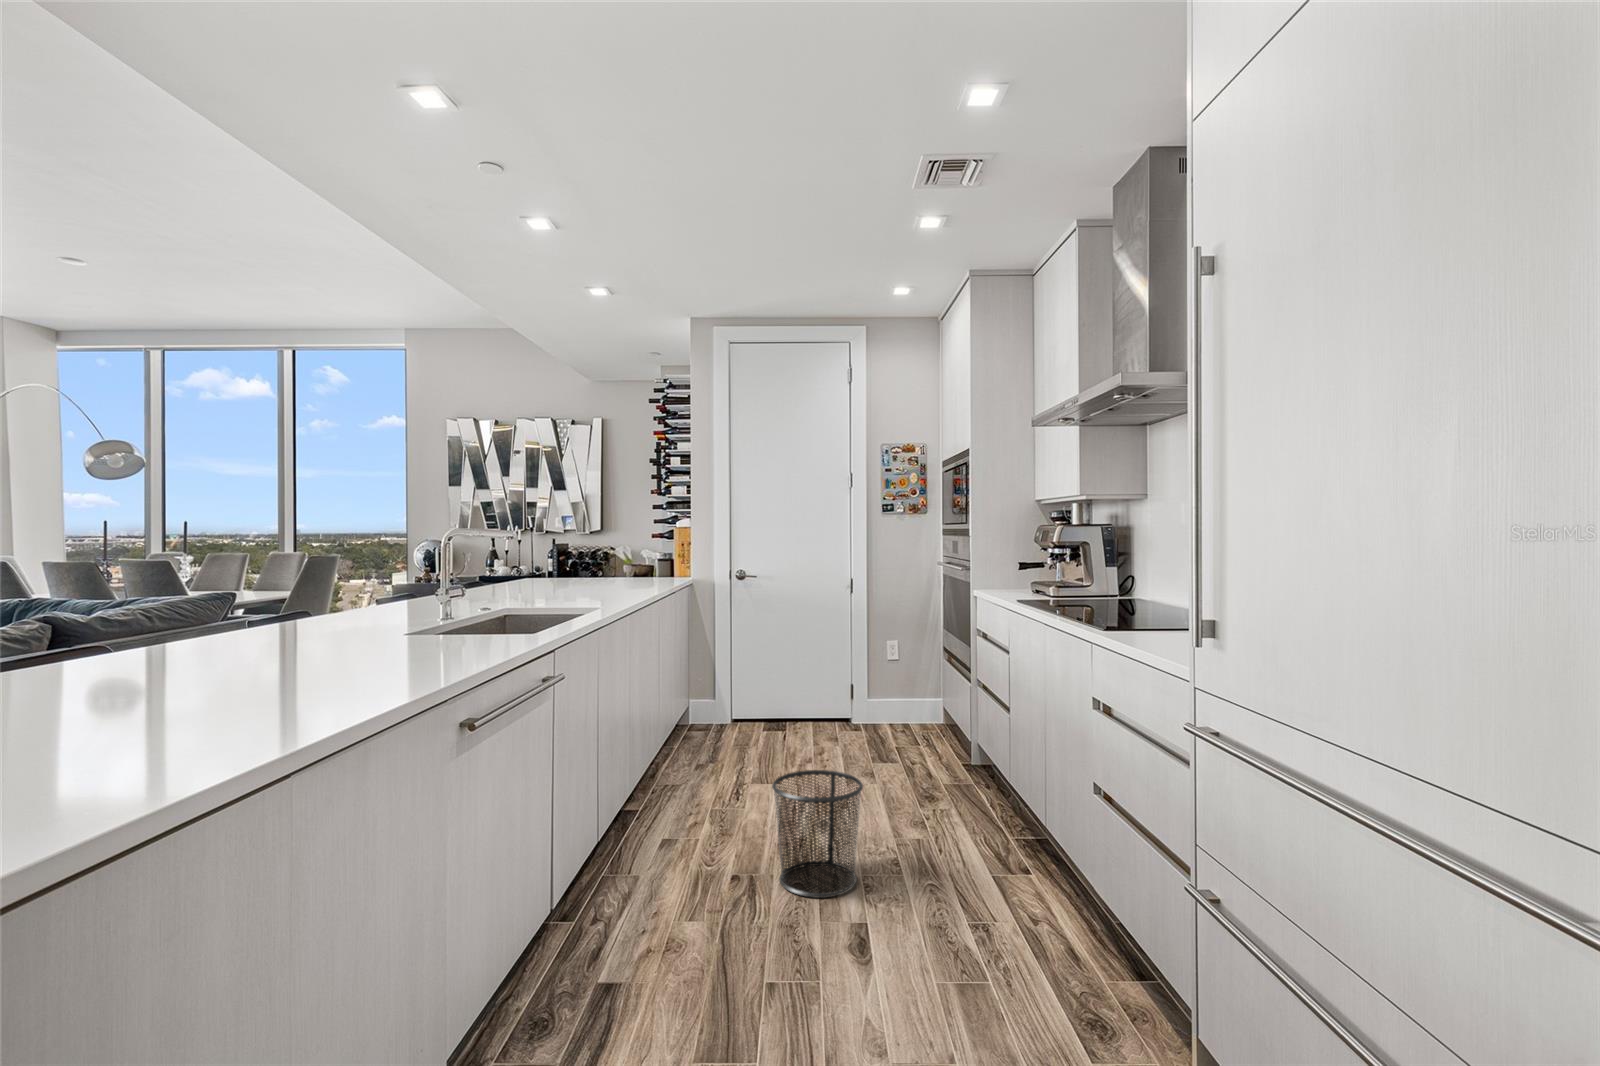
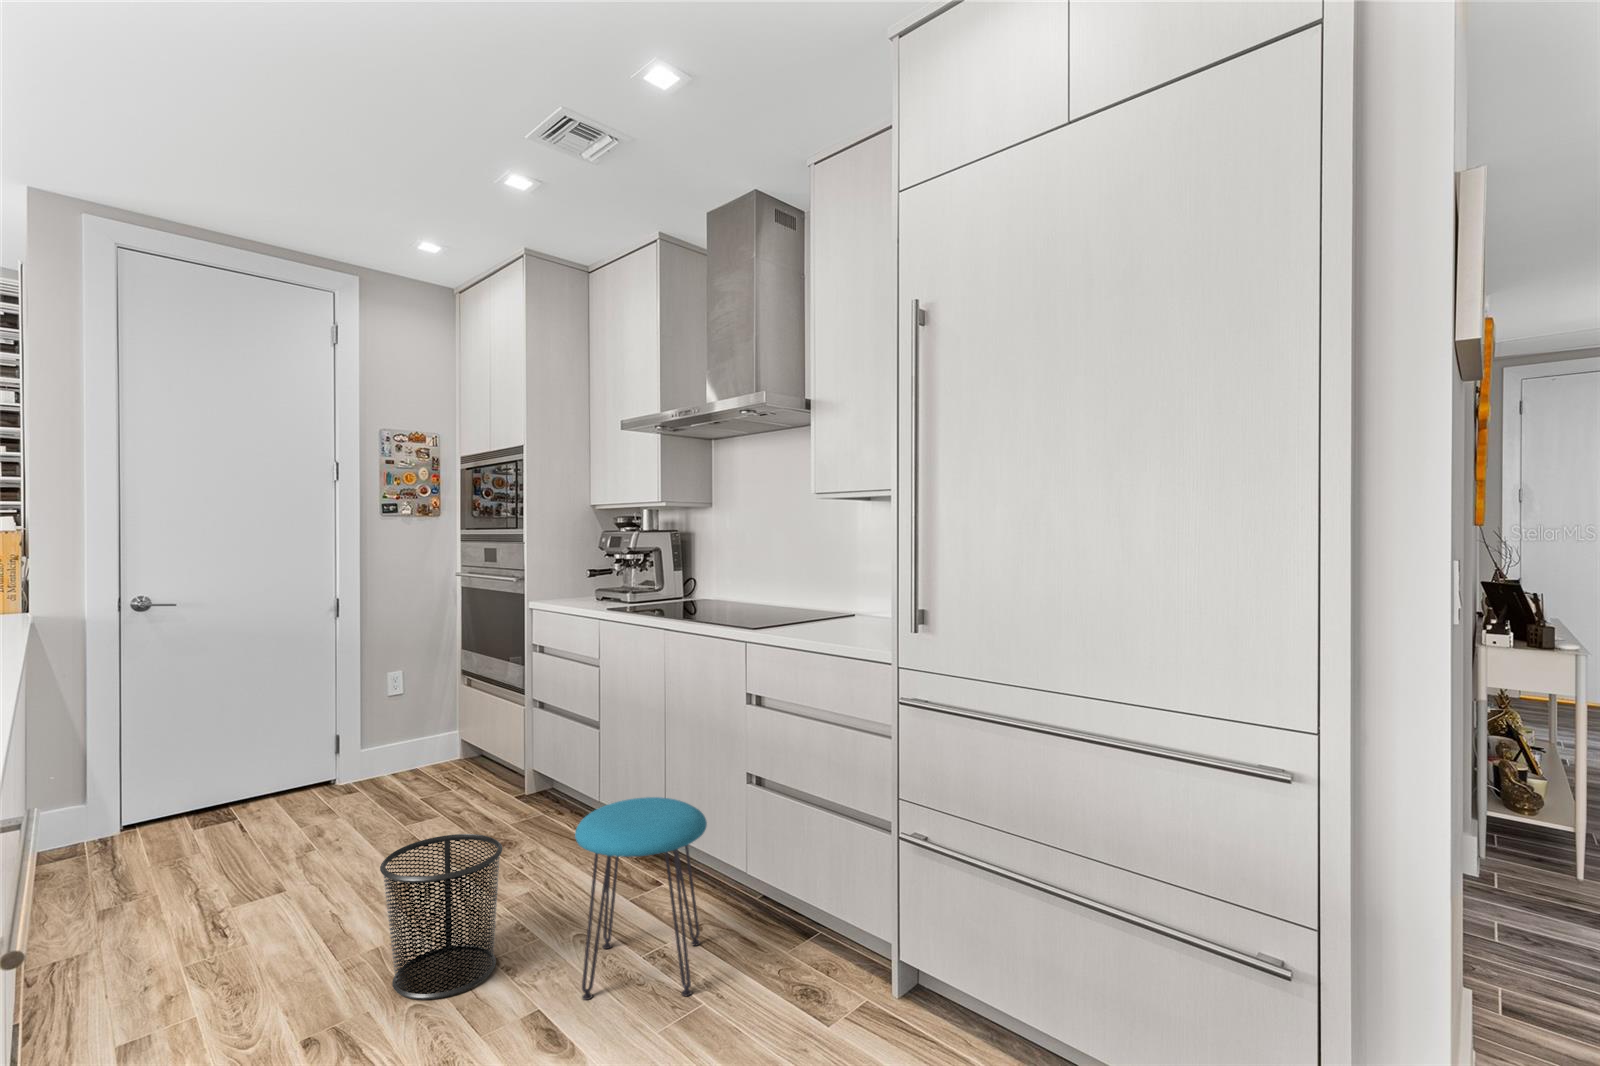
stool: none [895,774,1027,973] -> present [575,797,707,1000]

